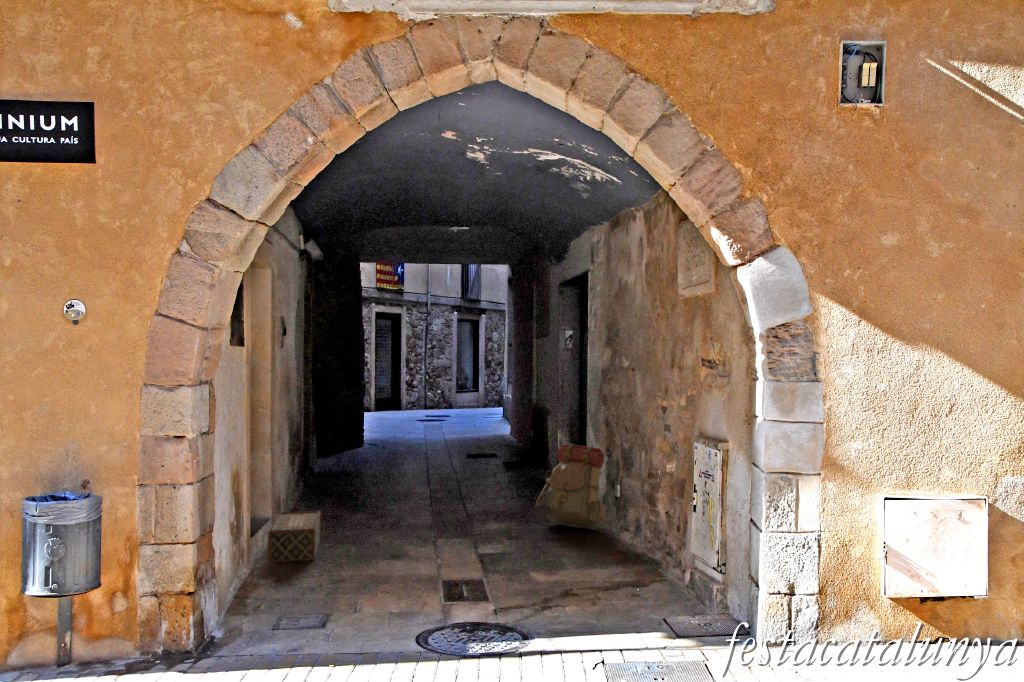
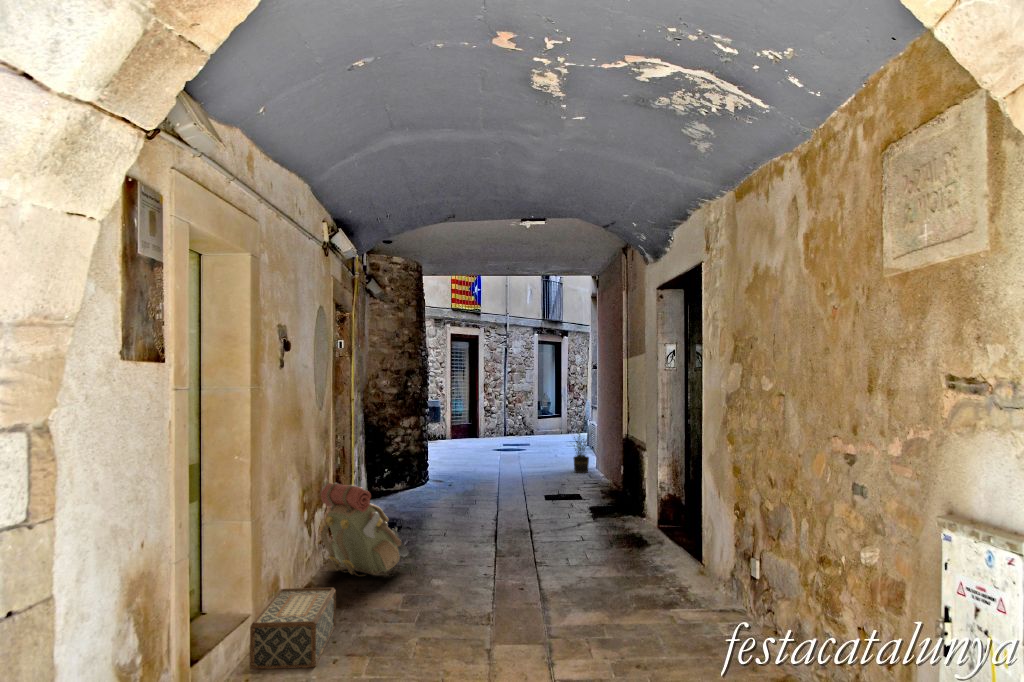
potted plant: none [486,397,510,437] -> present [573,430,592,473]
backpack: present [534,444,606,528] -> present [321,483,408,576]

